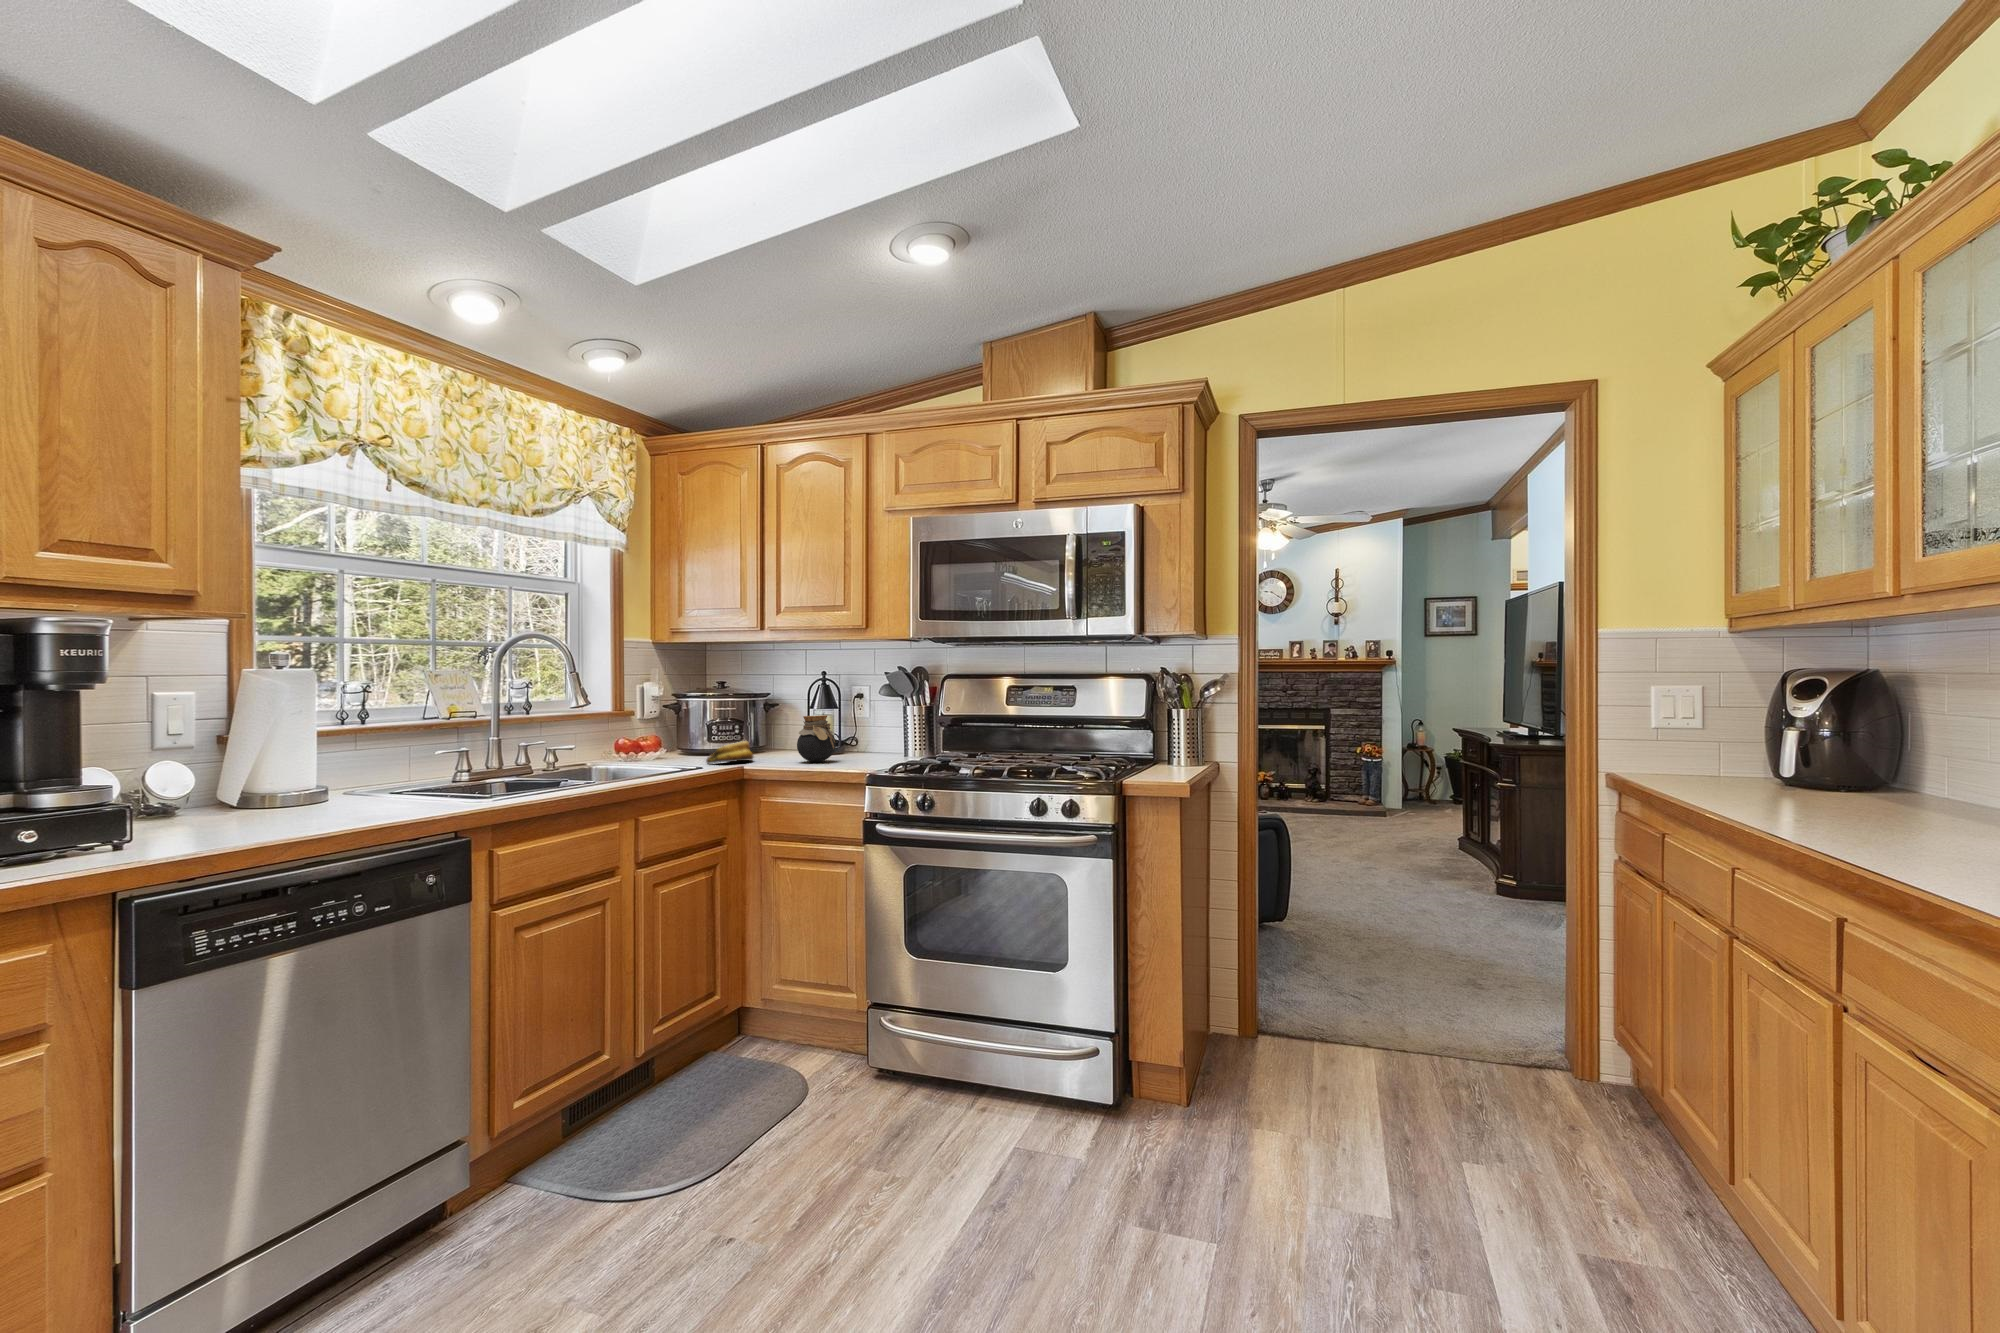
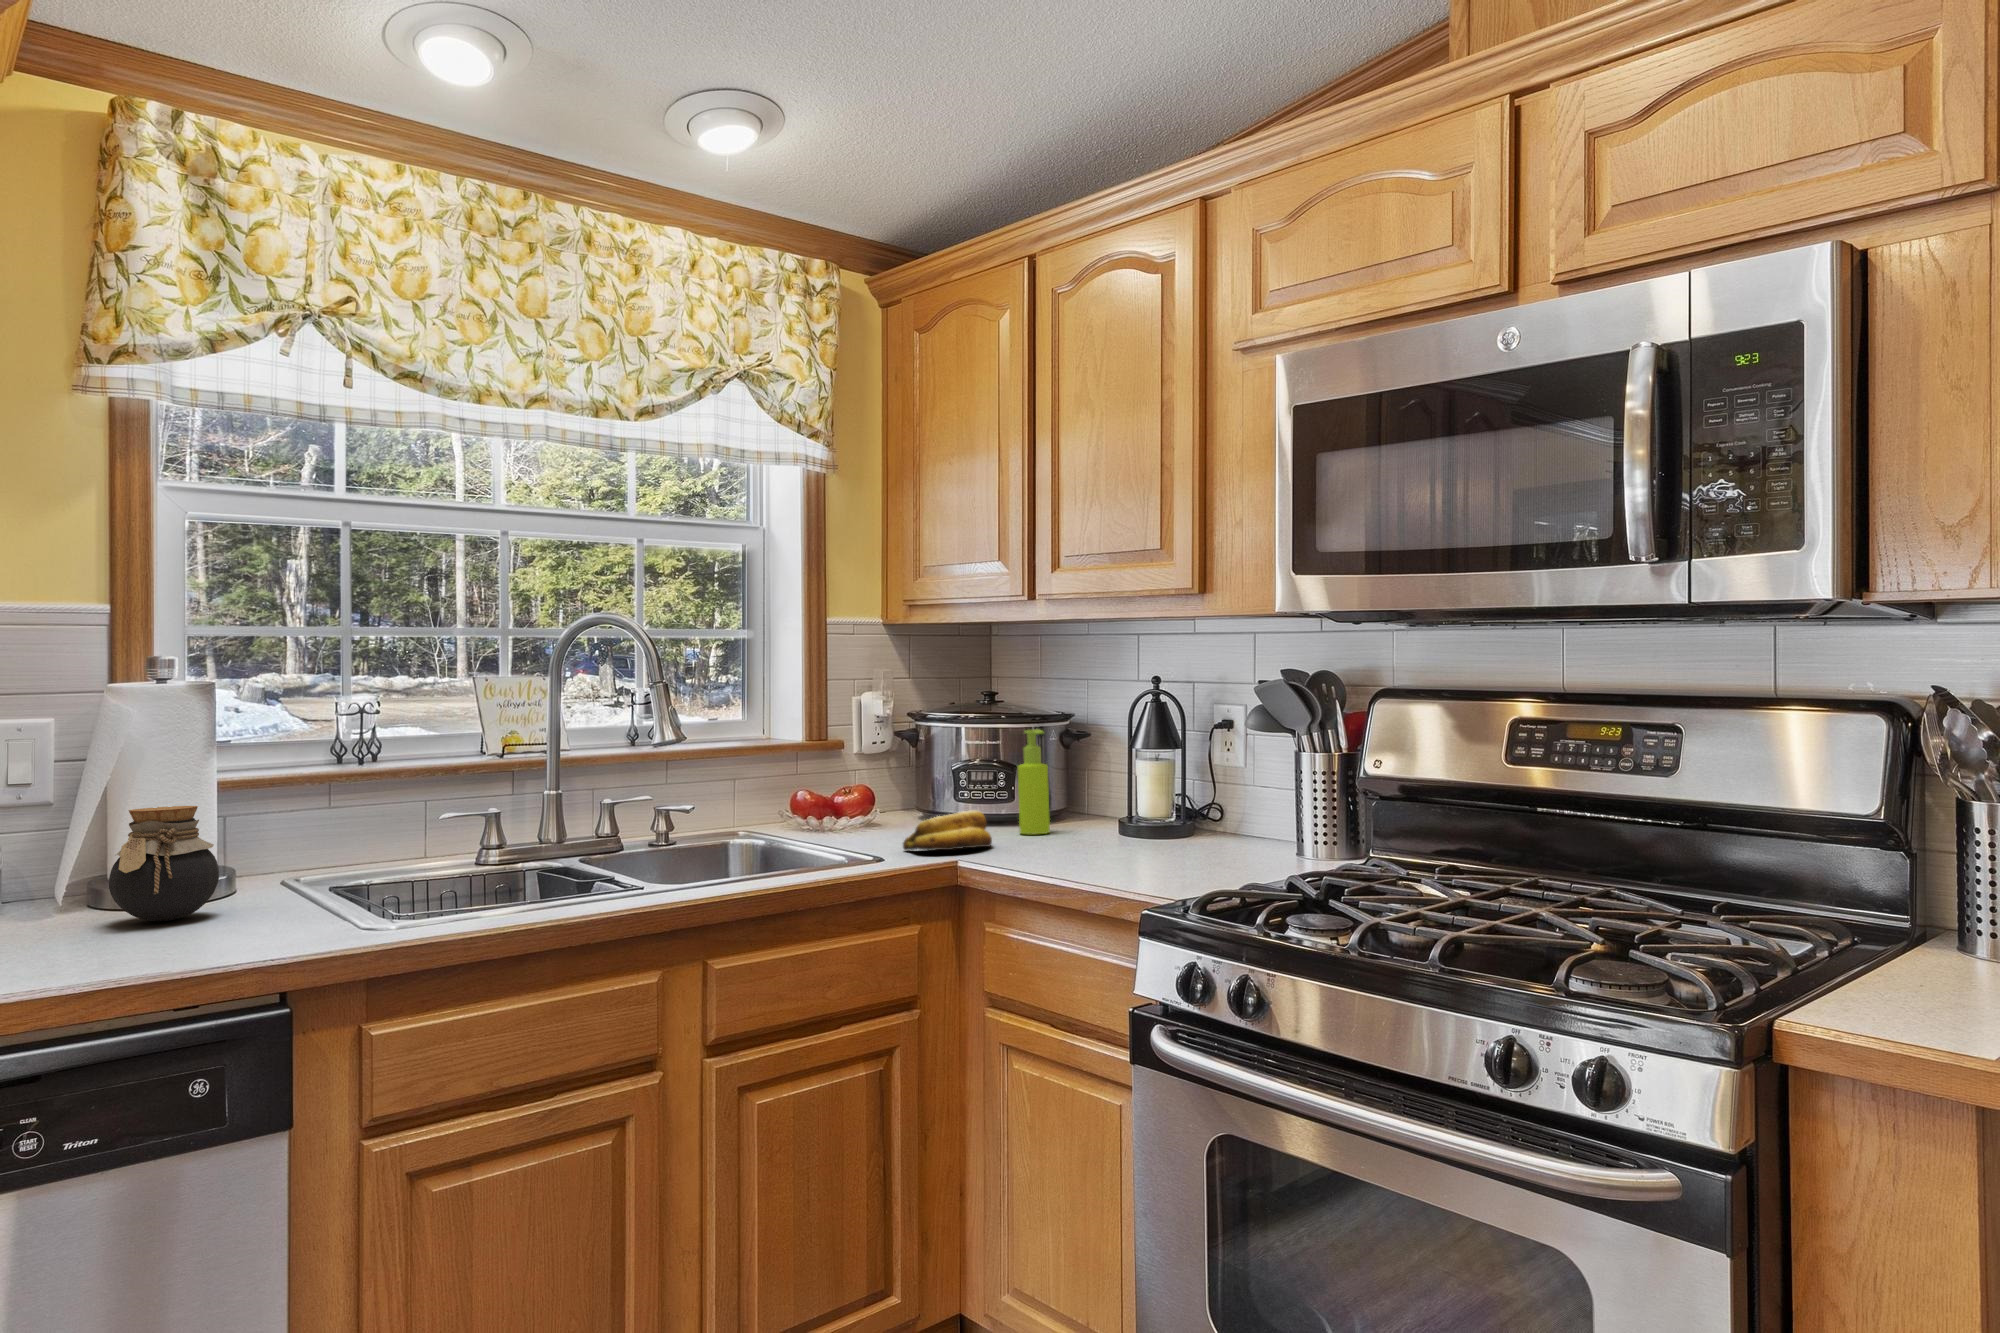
soap dispenser: none [754,700,772,756] -> present [1018,729,1050,834]
jar: present [797,715,836,762] -> present [109,806,219,921]

